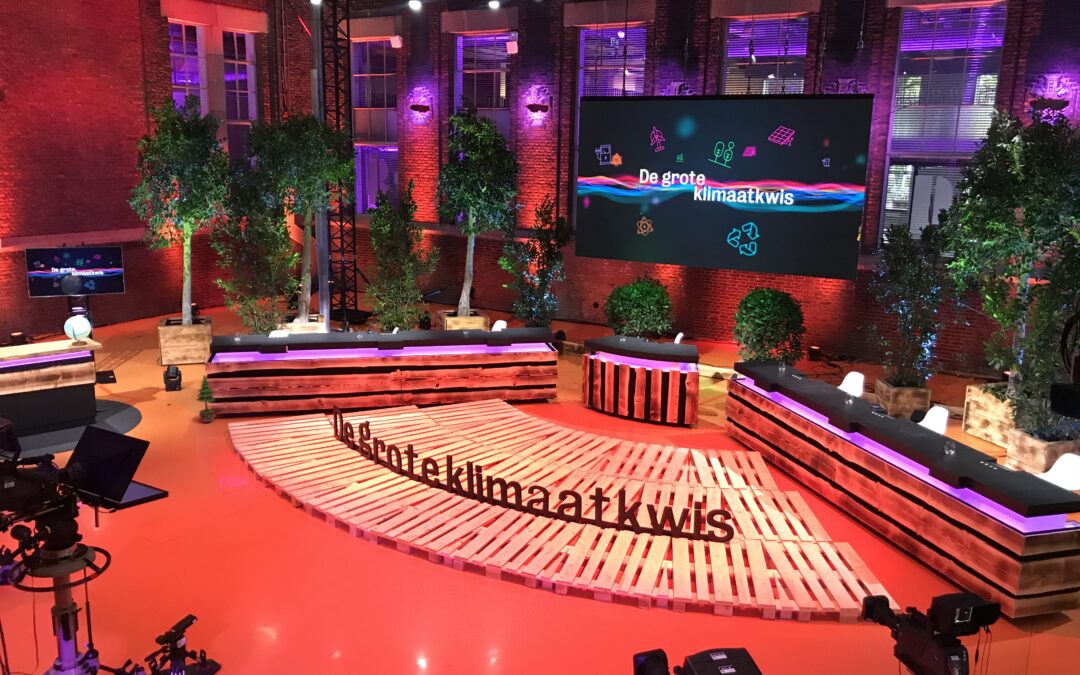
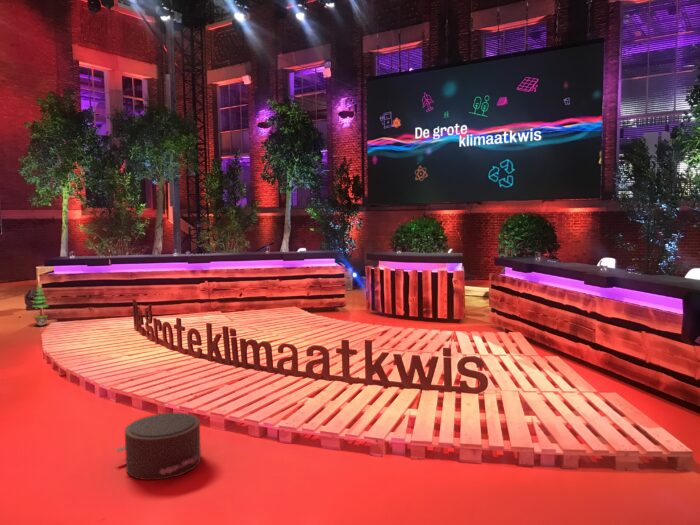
pouf: none [429,572,507,632] -> present [116,413,201,480]

